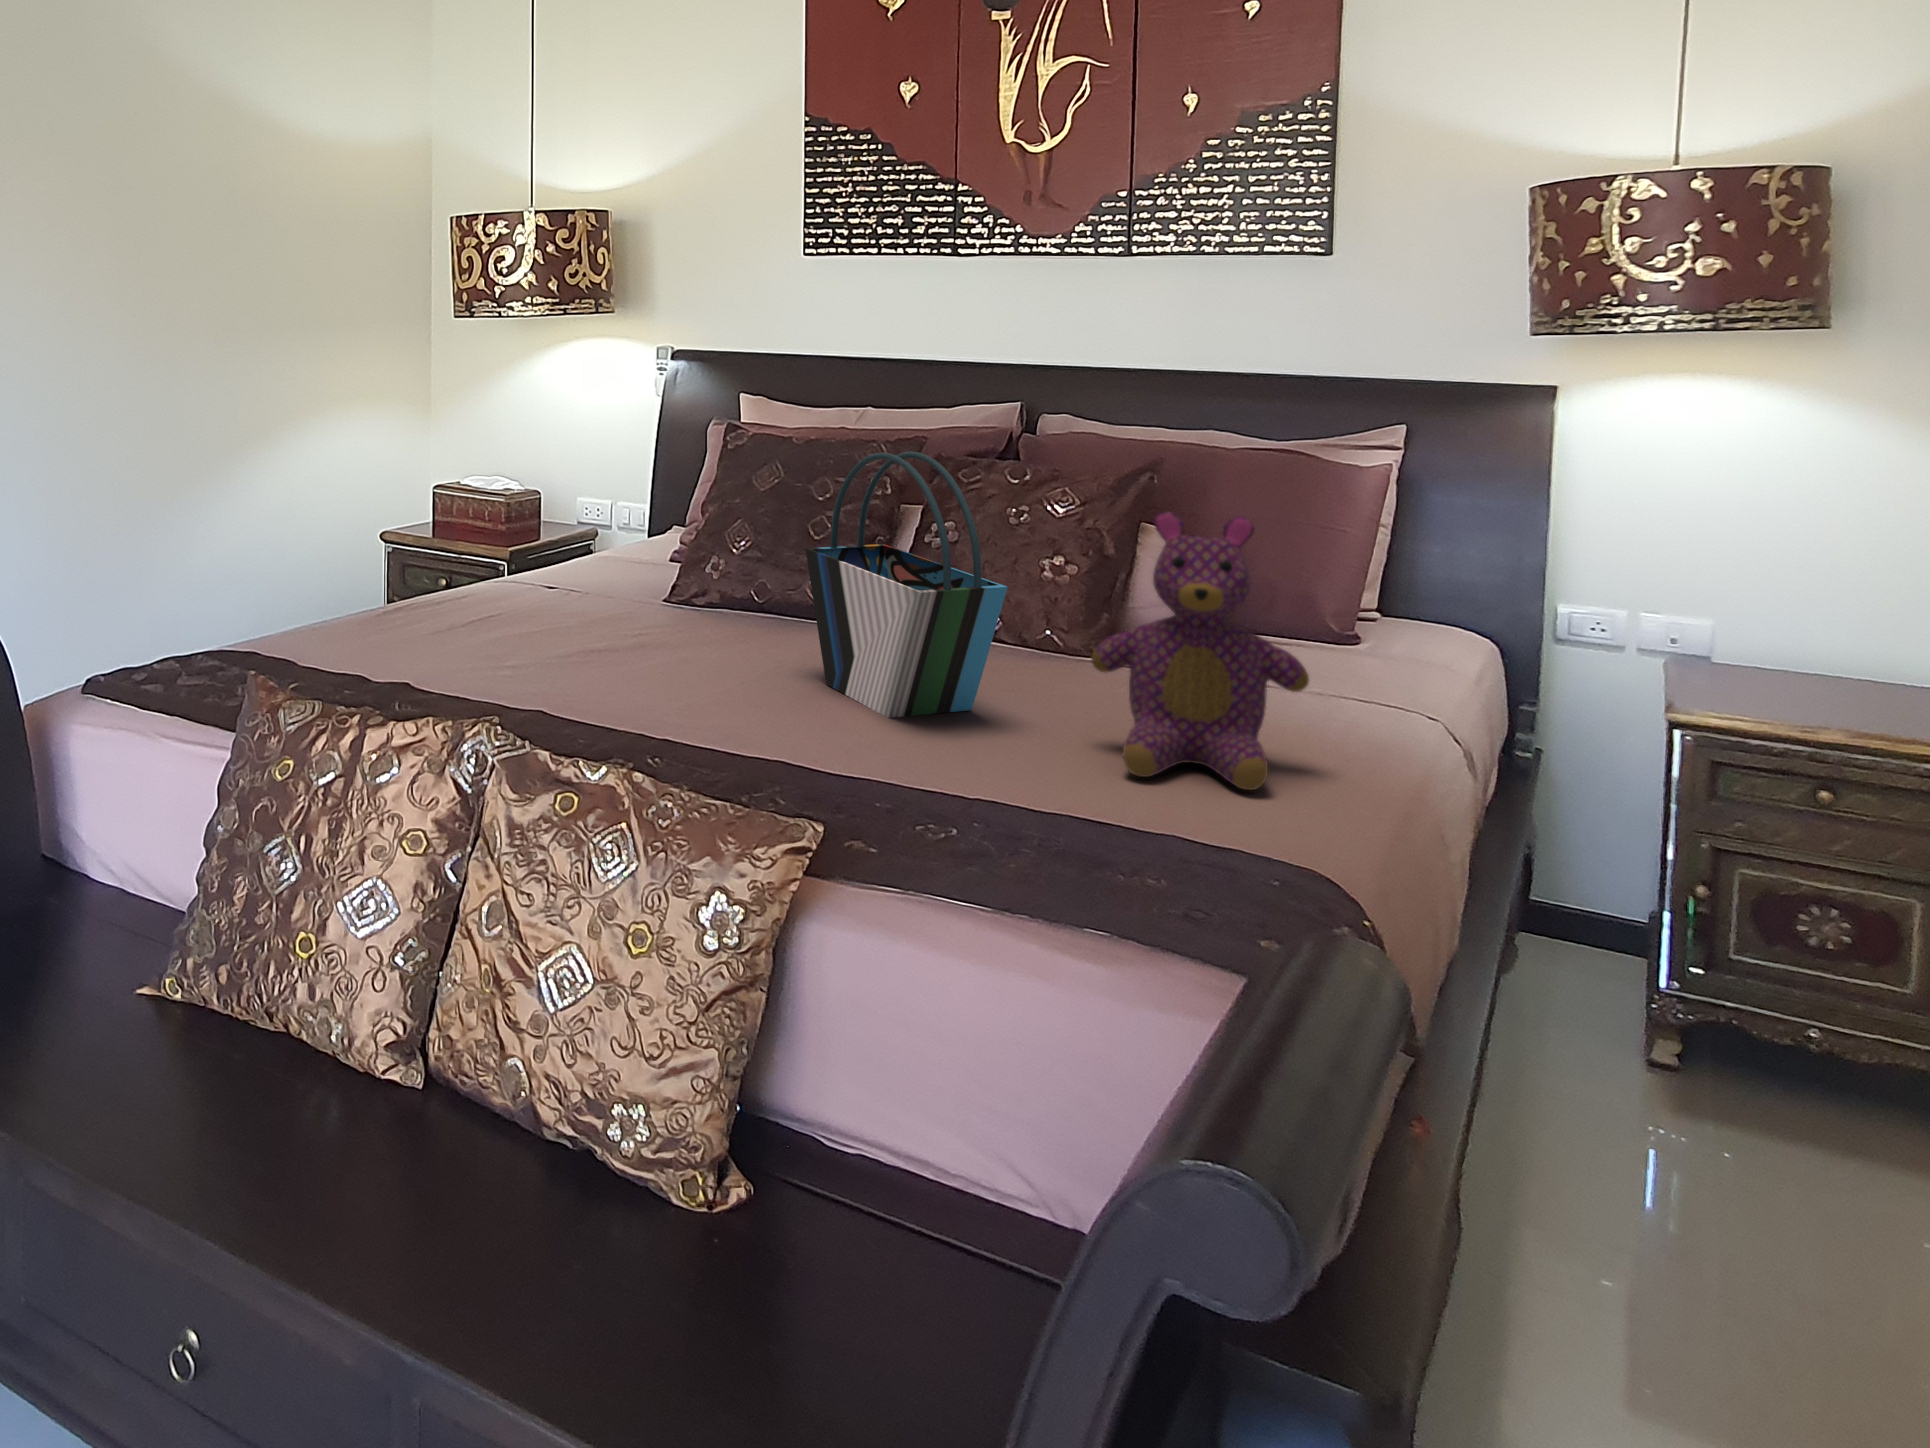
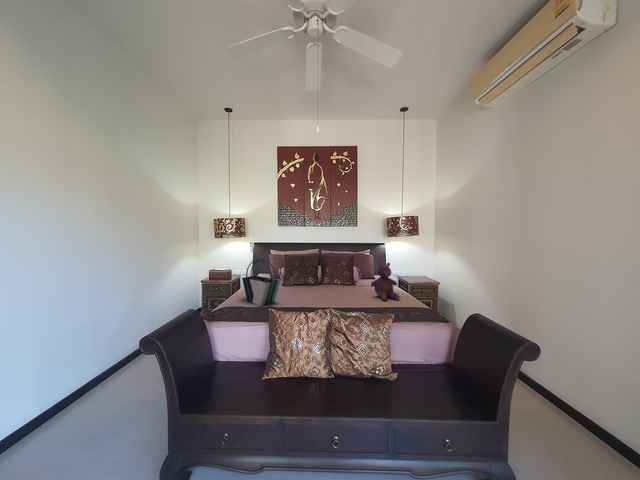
tote bag: present [805,452,1008,718] -> present [242,259,280,305]

